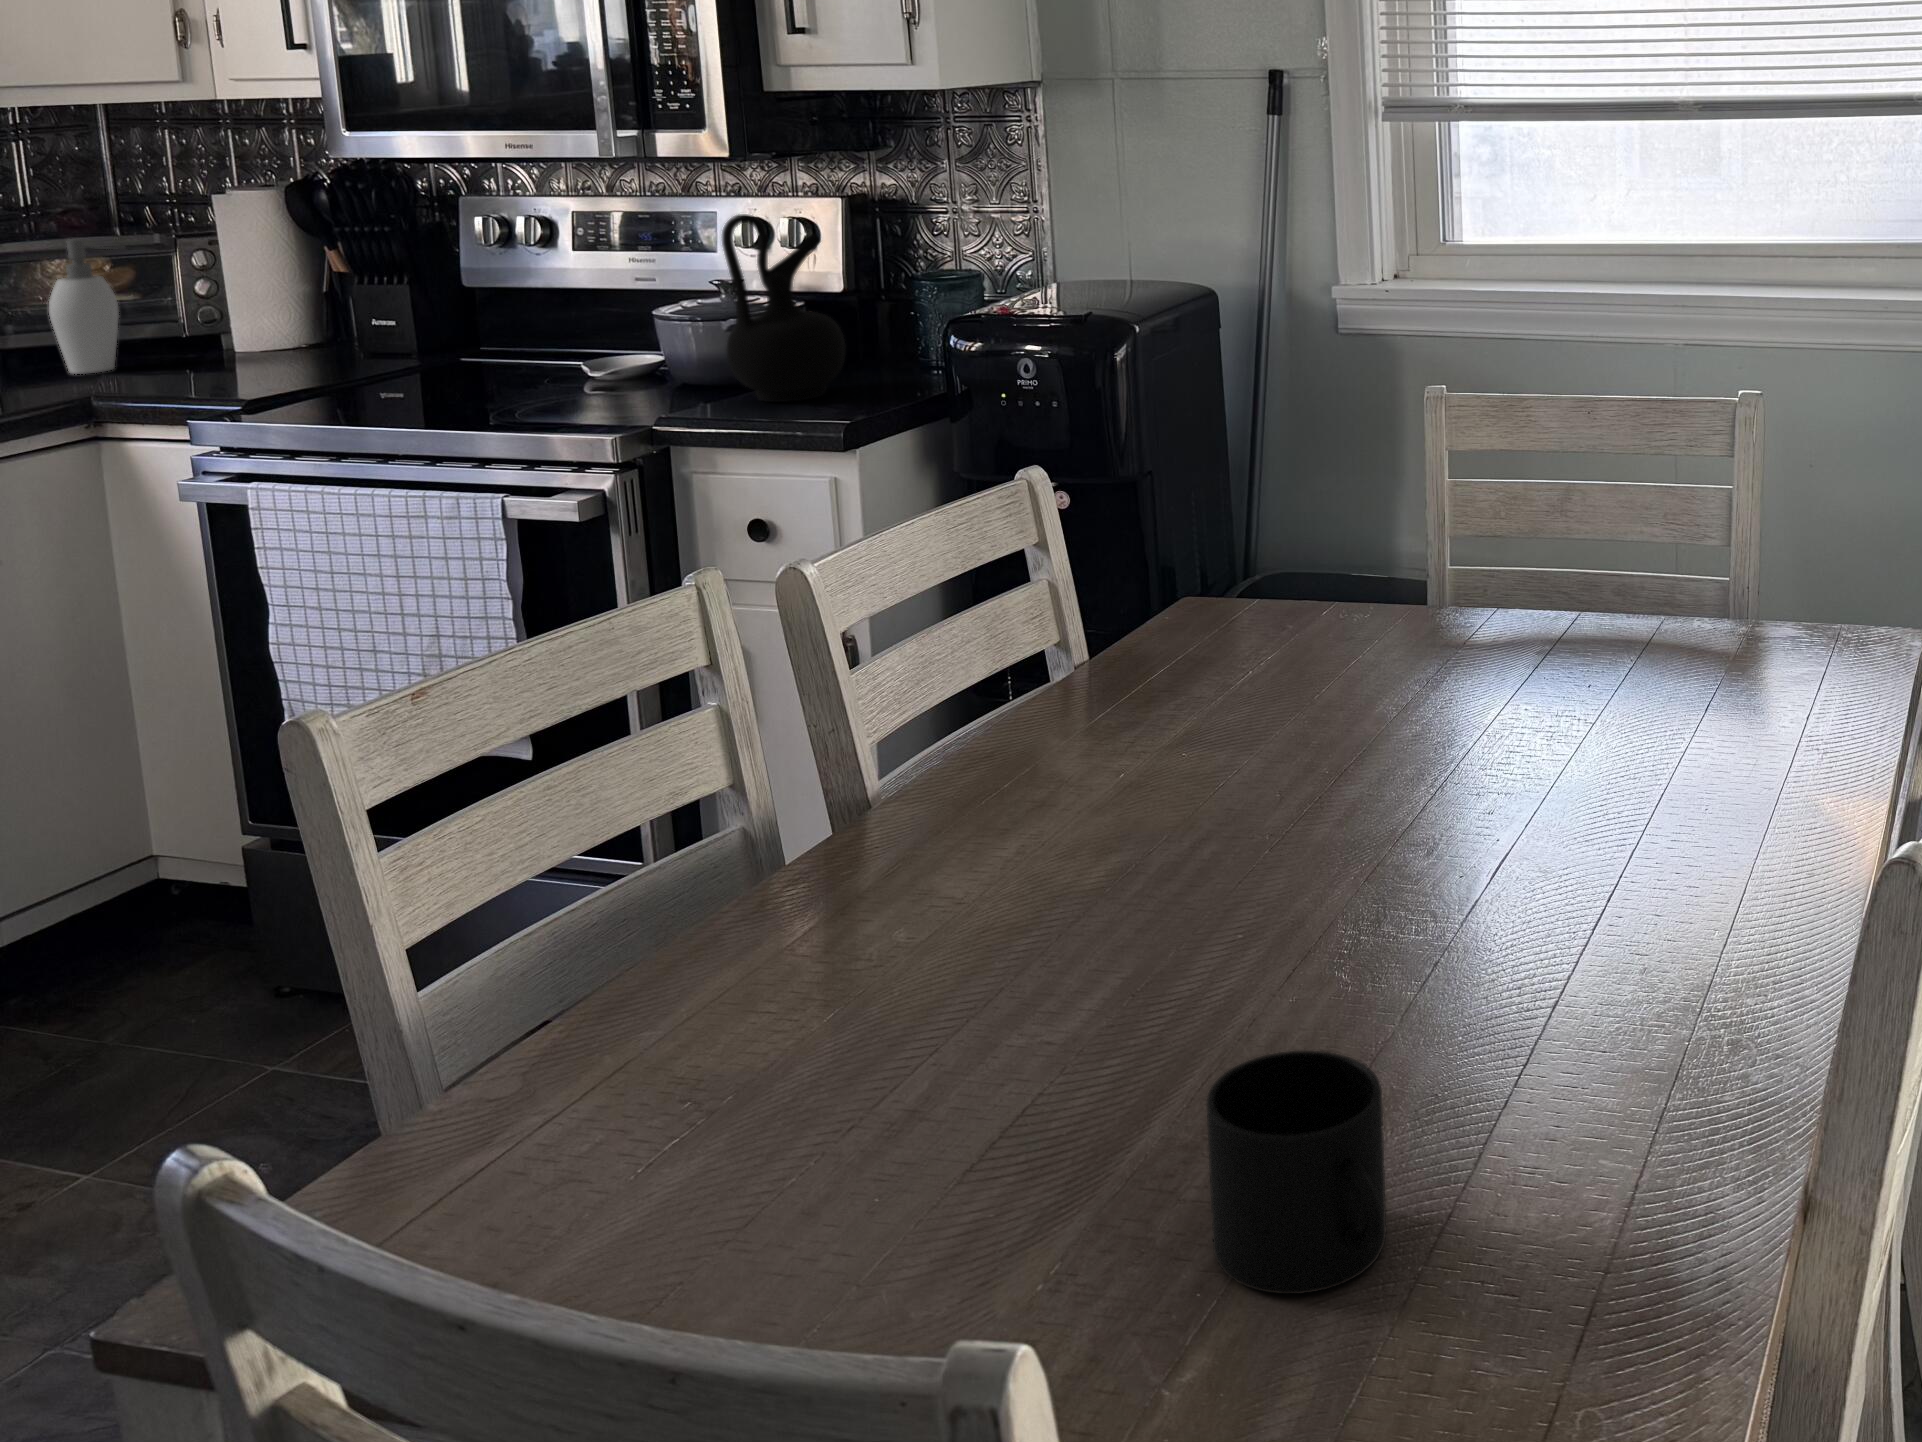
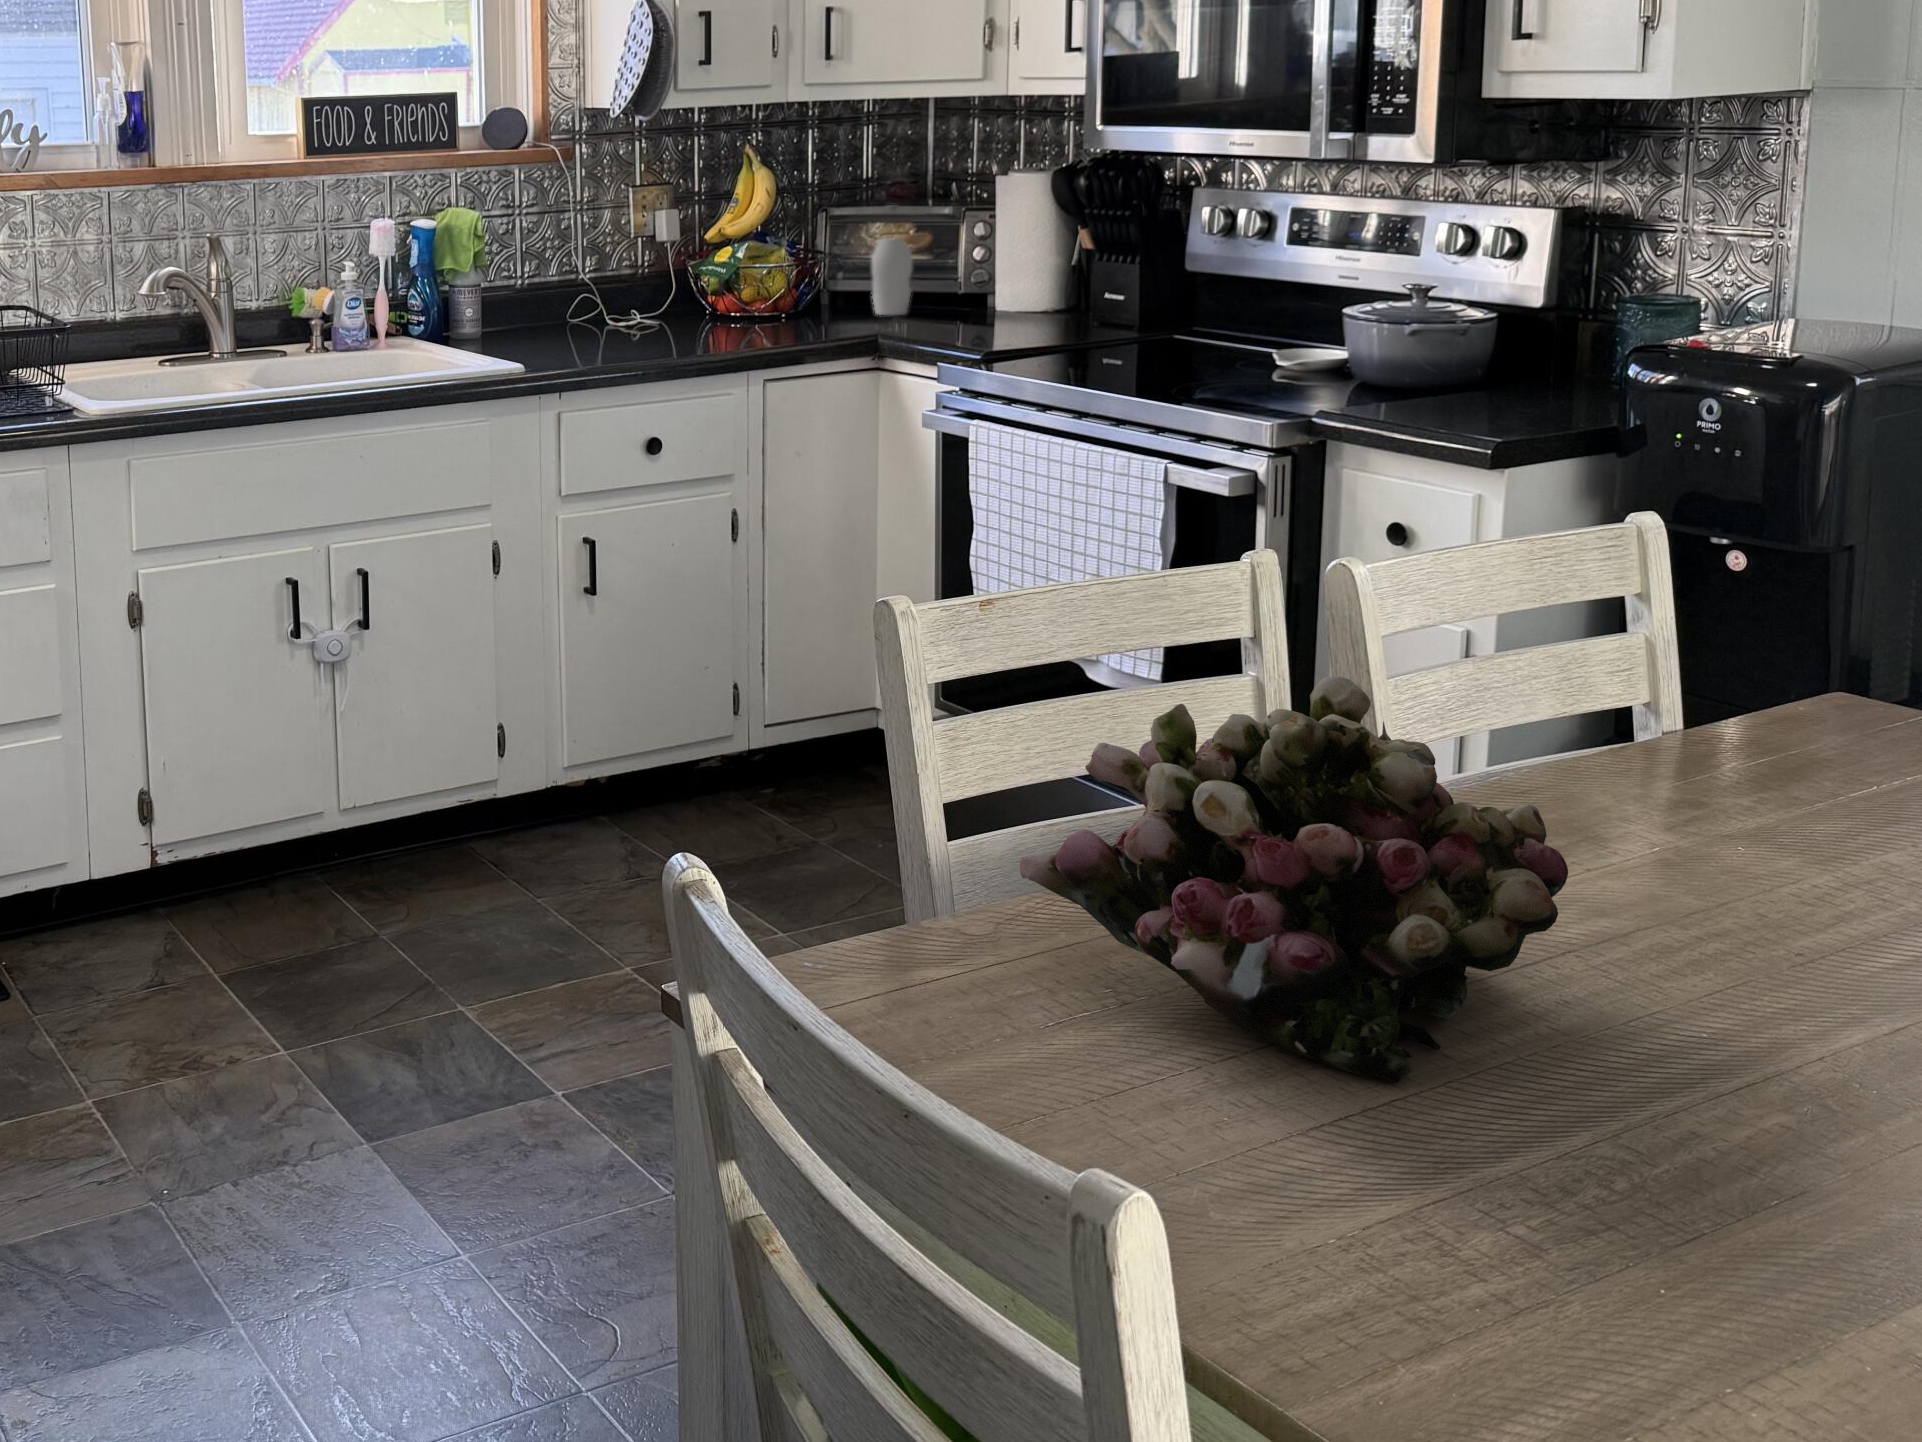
ceramic jug: present [722,214,846,402] -> none [1399,221,1524,413]
flower arrangement: none [545,691,1144,1117] -> present [1020,676,1568,1083]
mug: present [1207,1051,1386,1294] -> none [1509,1096,1714,1333]

